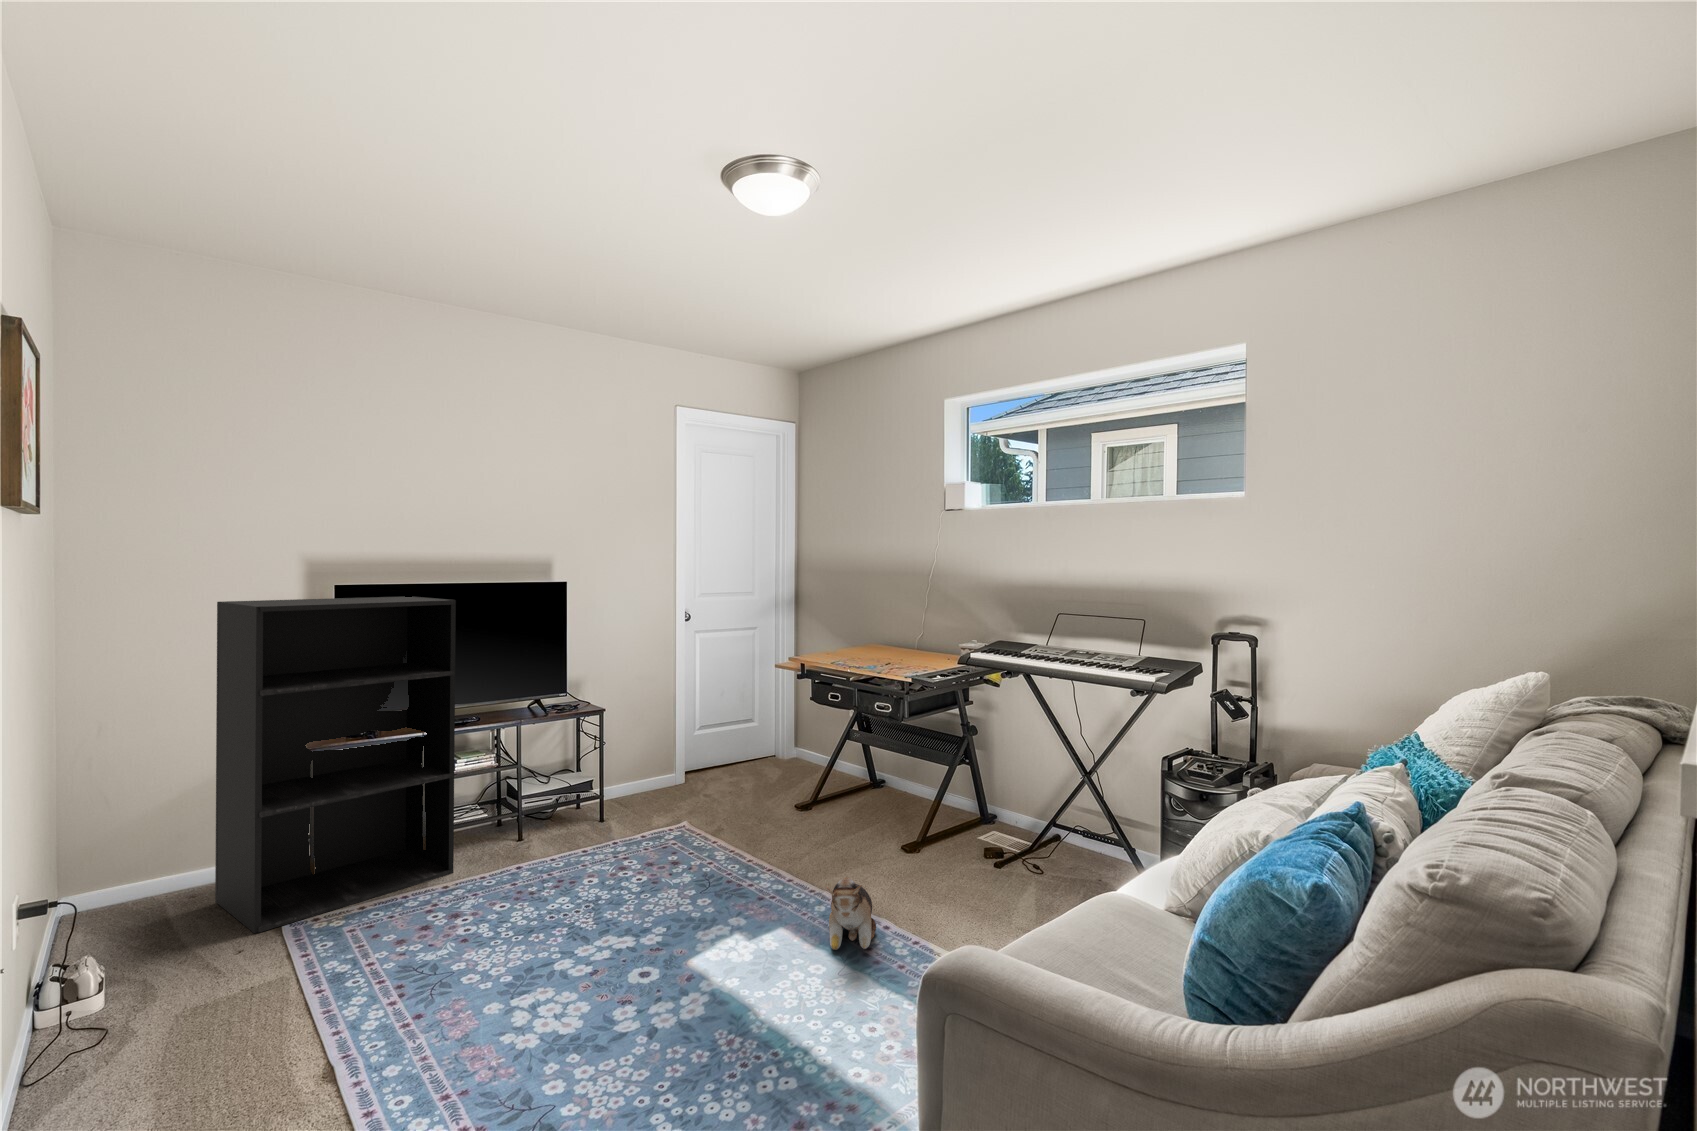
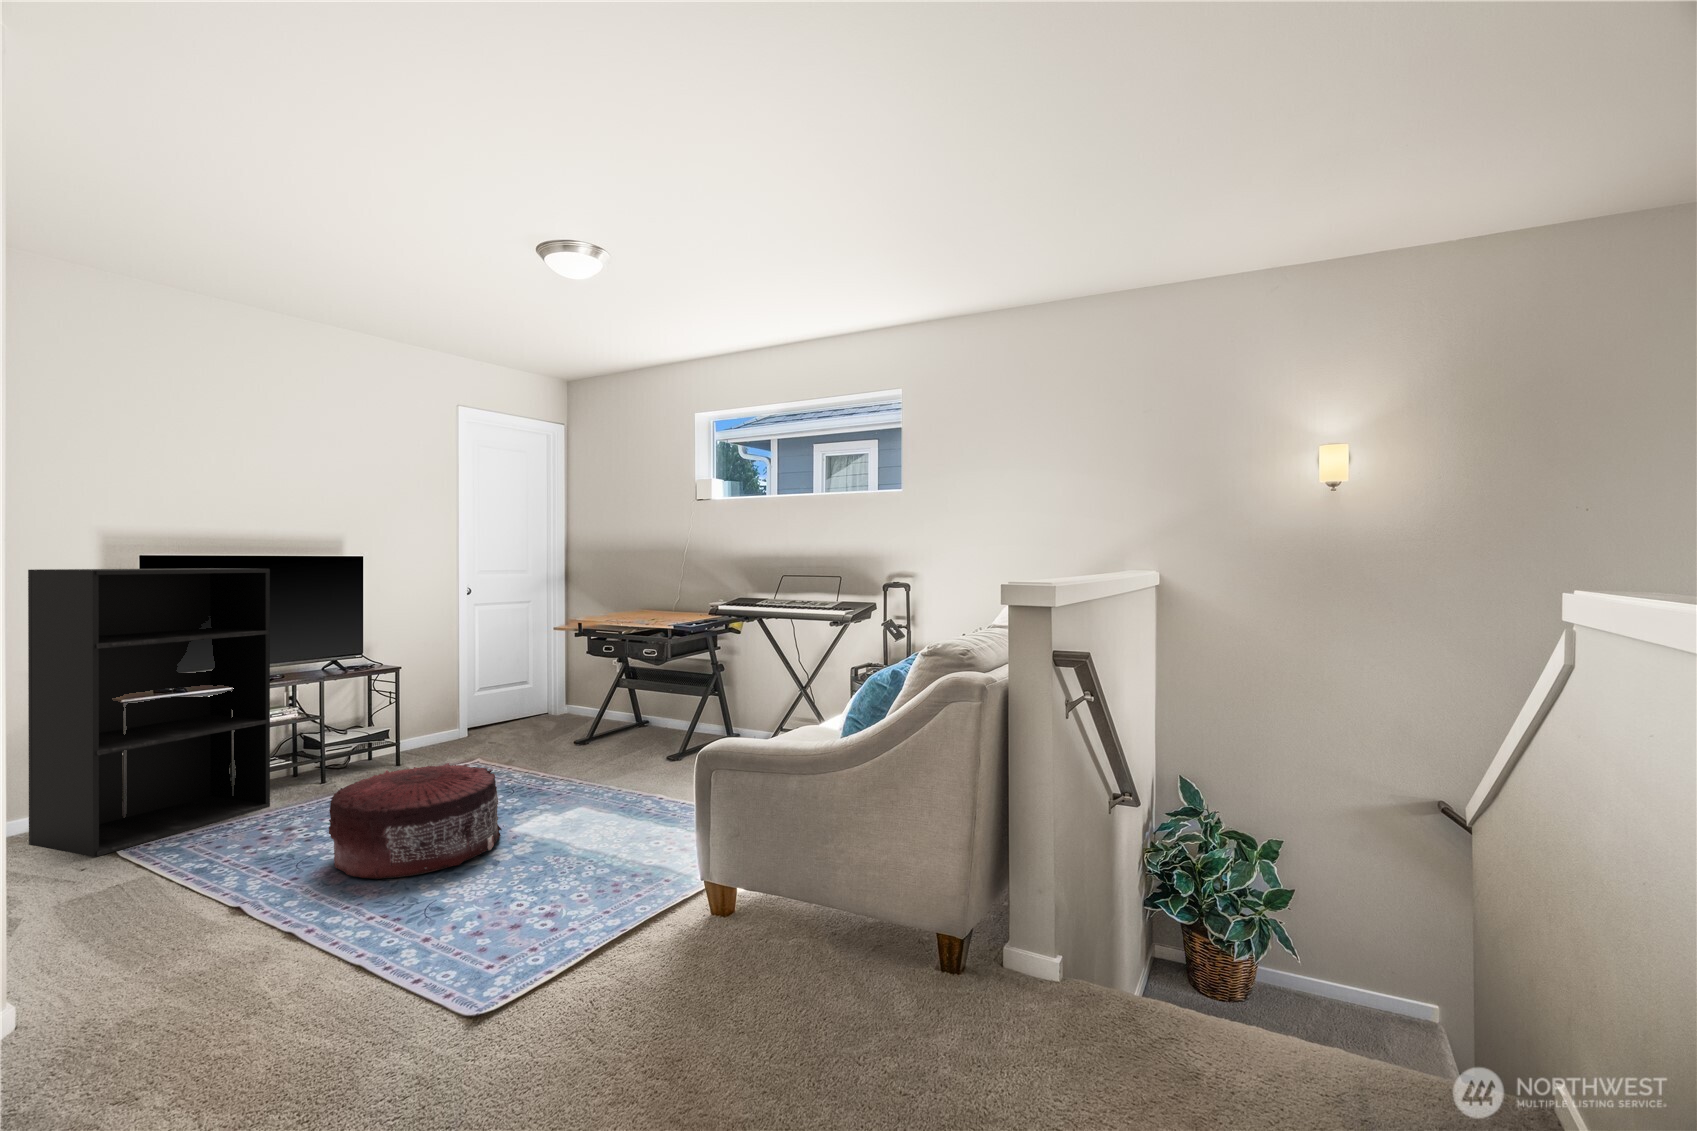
pouf: none [457,861,675,1042] -> present [329,763,502,879]
plush toy: present [827,877,876,950] -> none [617,758,653,812]

